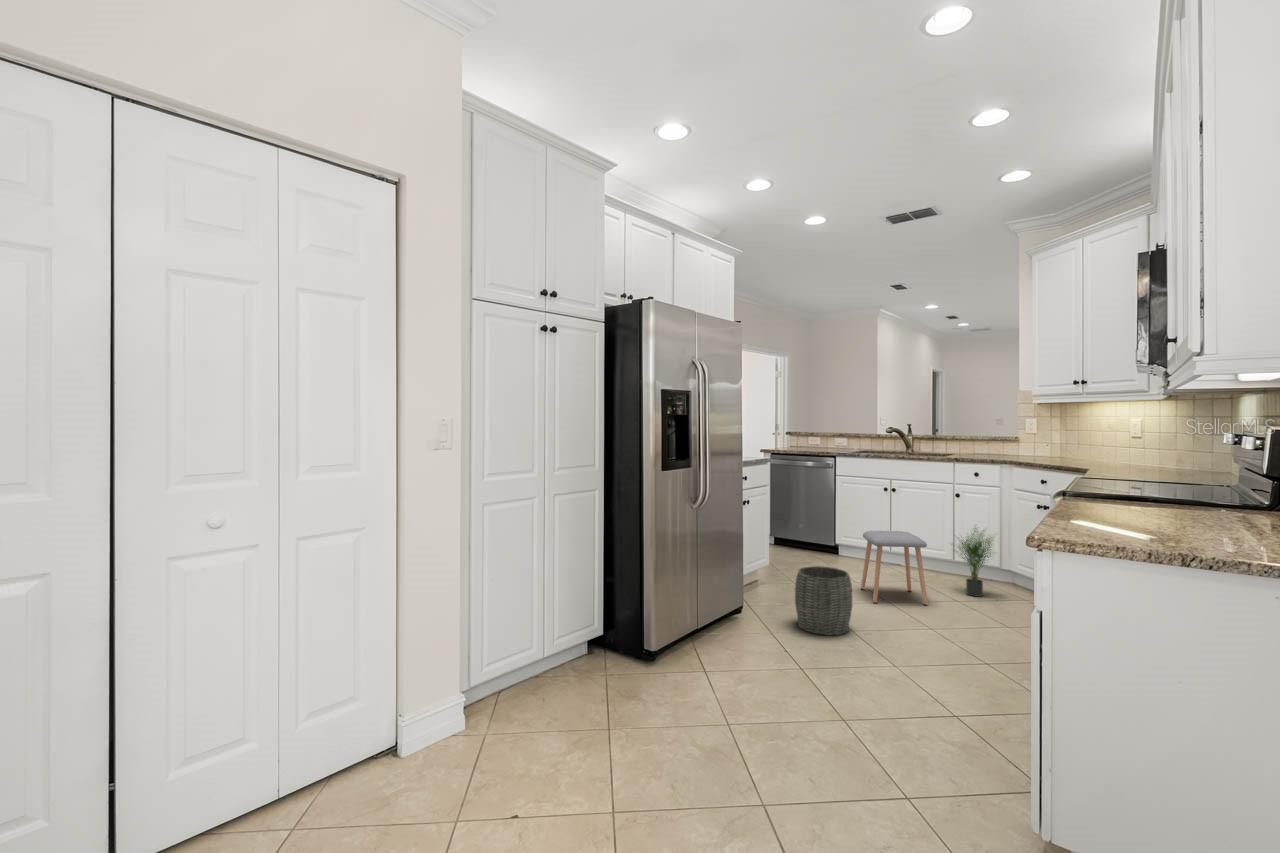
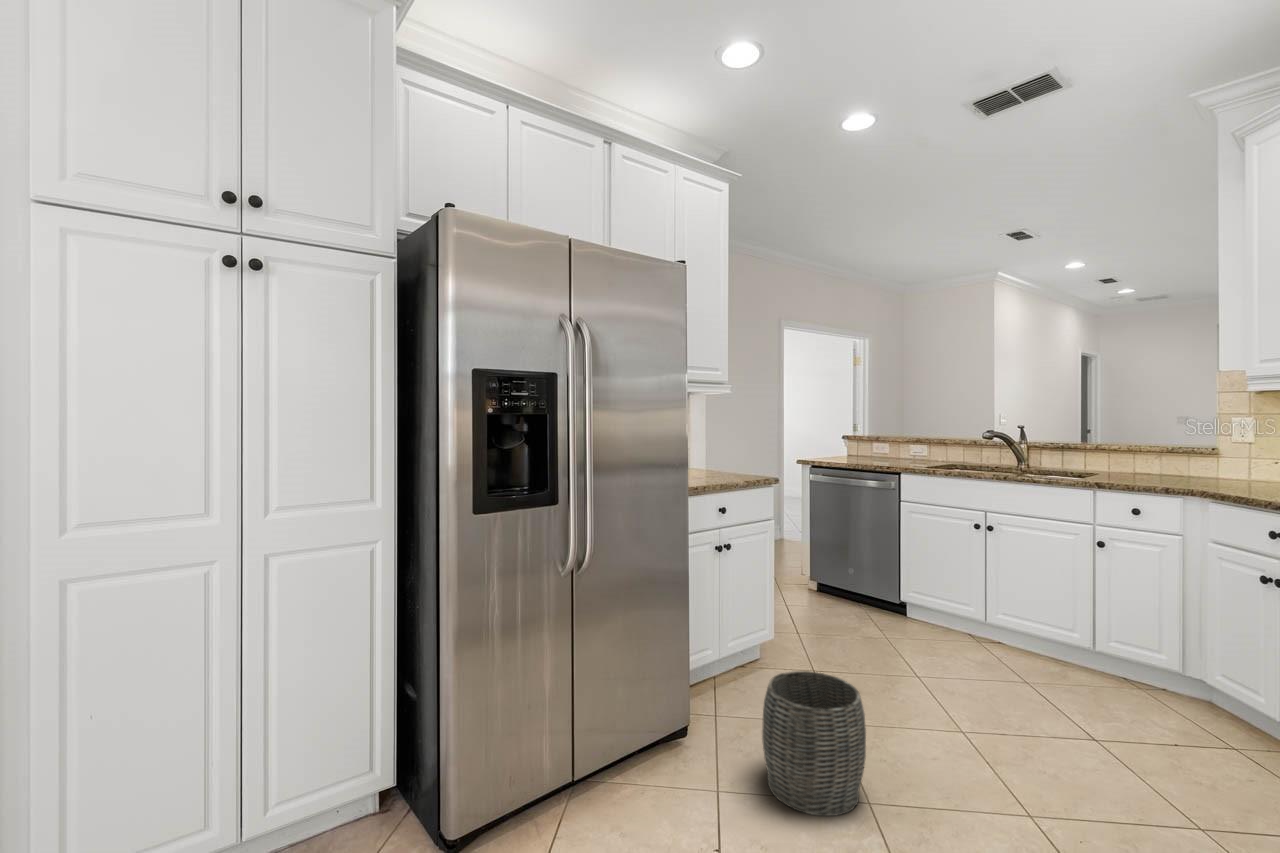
potted plant: present [958,528,993,596] -> none [1079,599,1182,733]
stool: present [861,531,928,605] -> none [917,601,1033,748]

